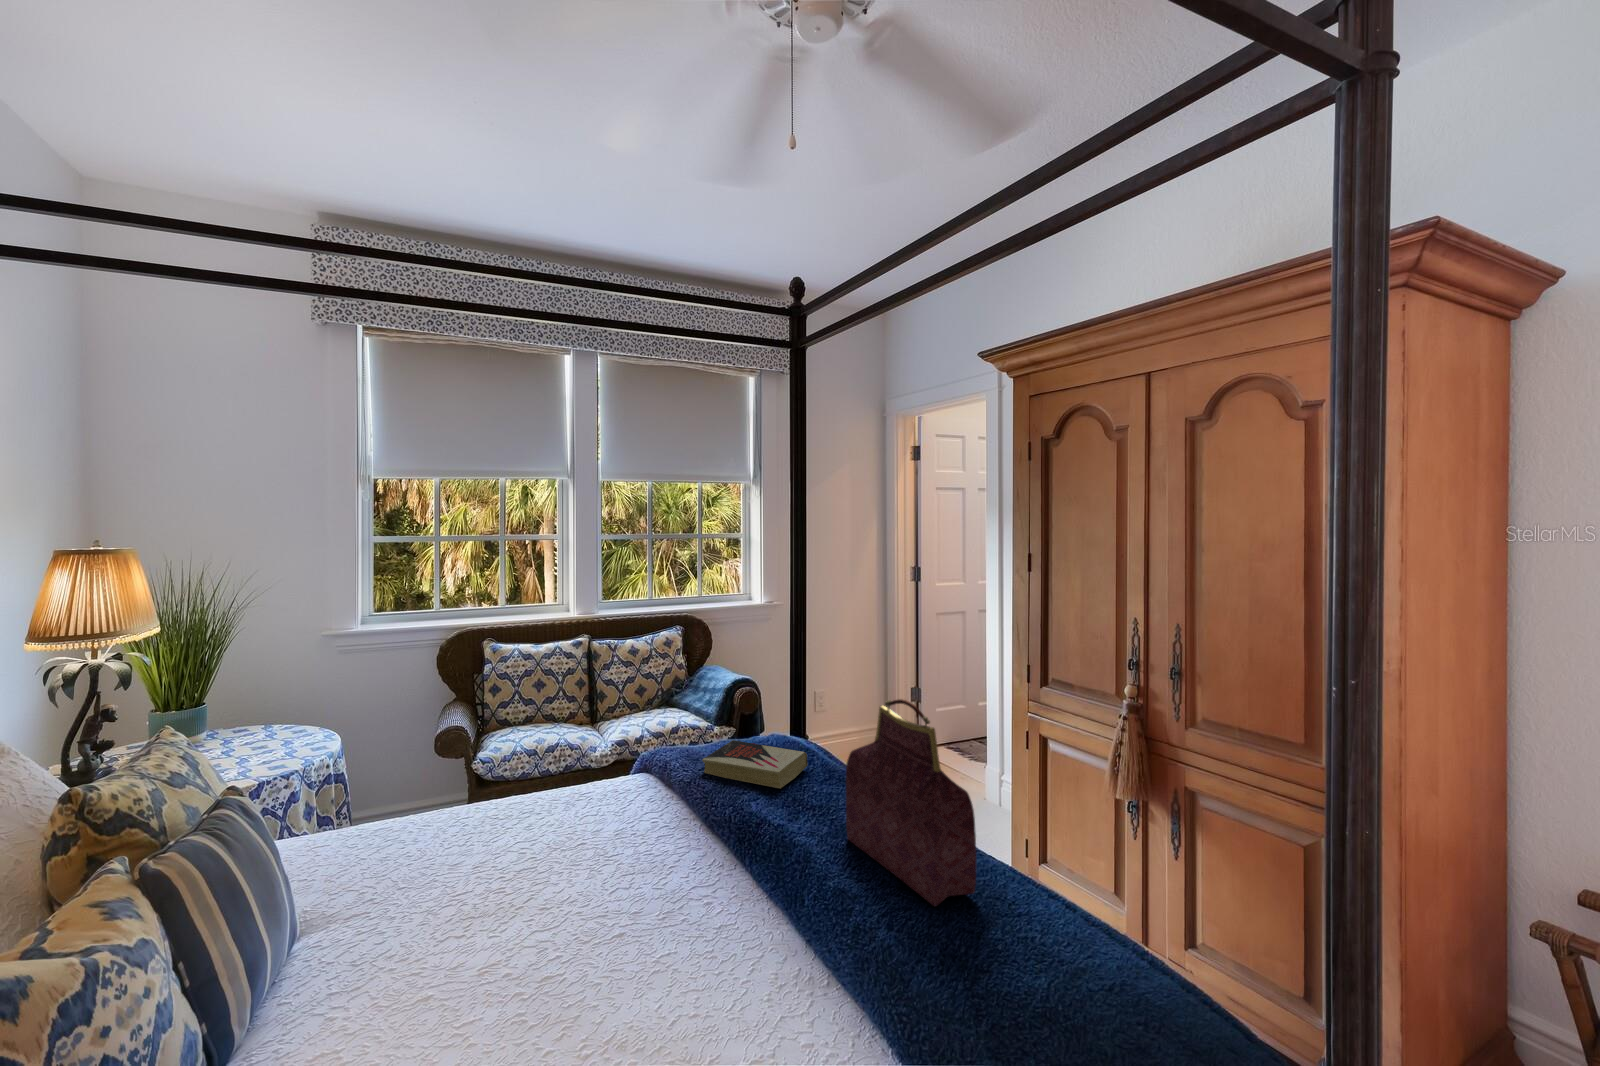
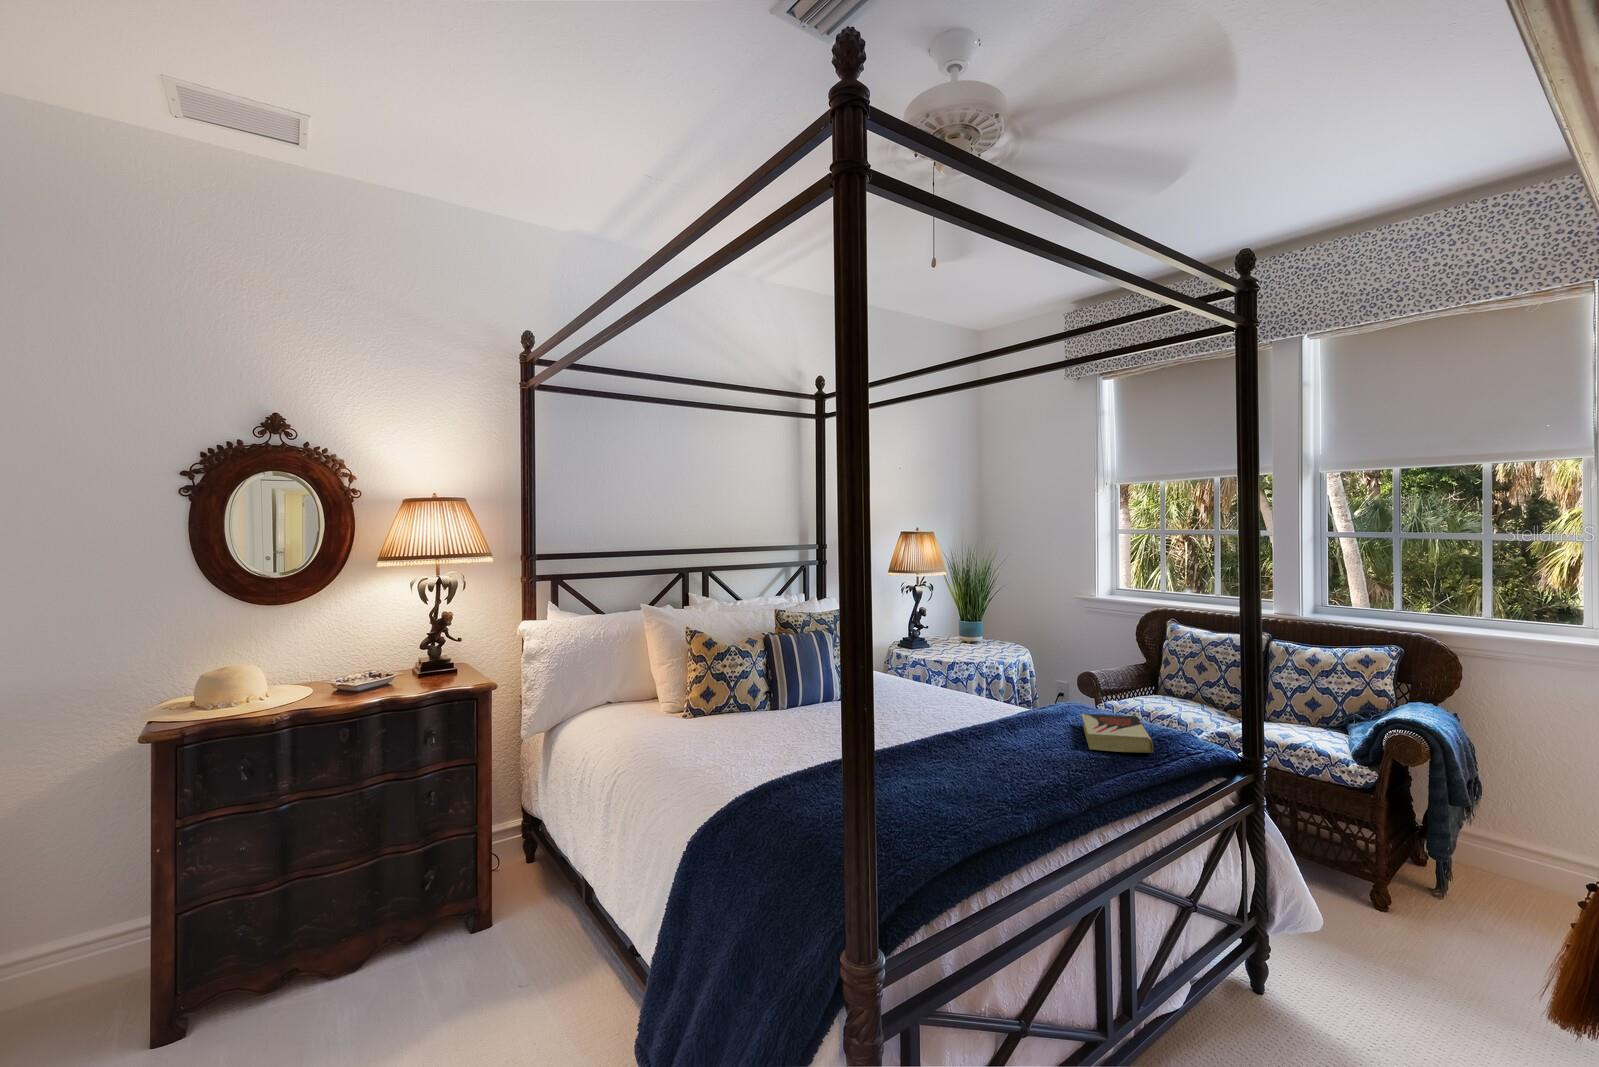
handbag: present [846,699,977,906] -> none [952,657,1066,818]

